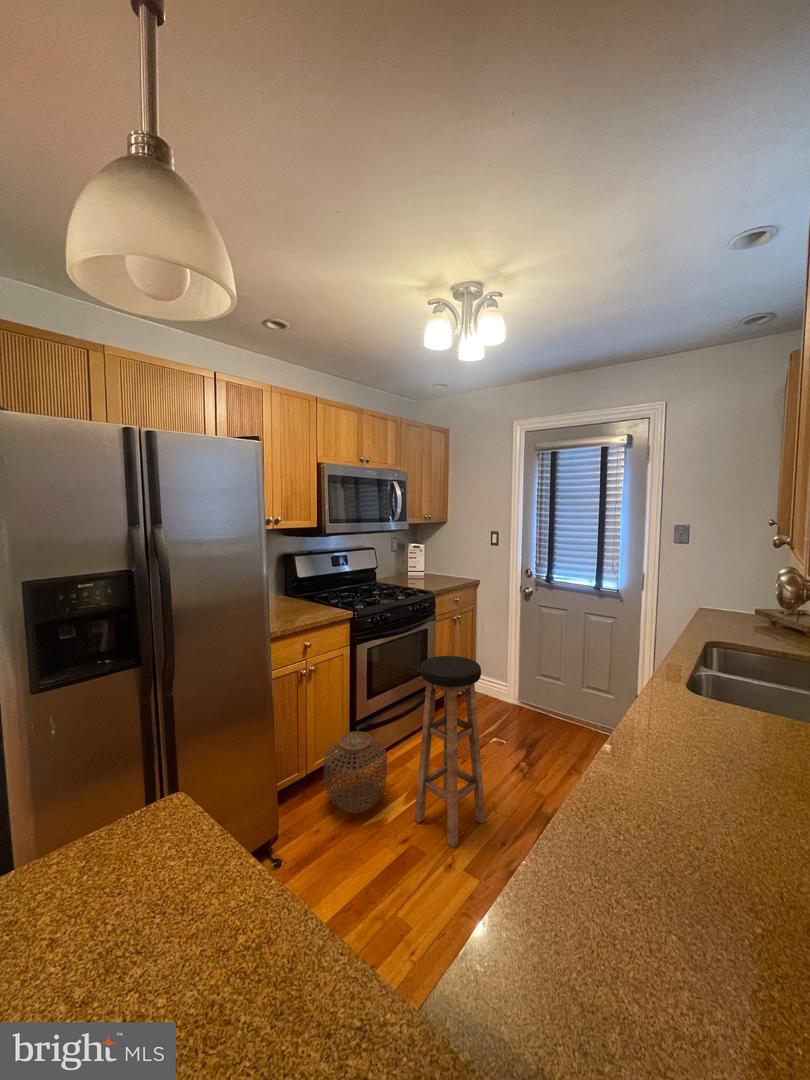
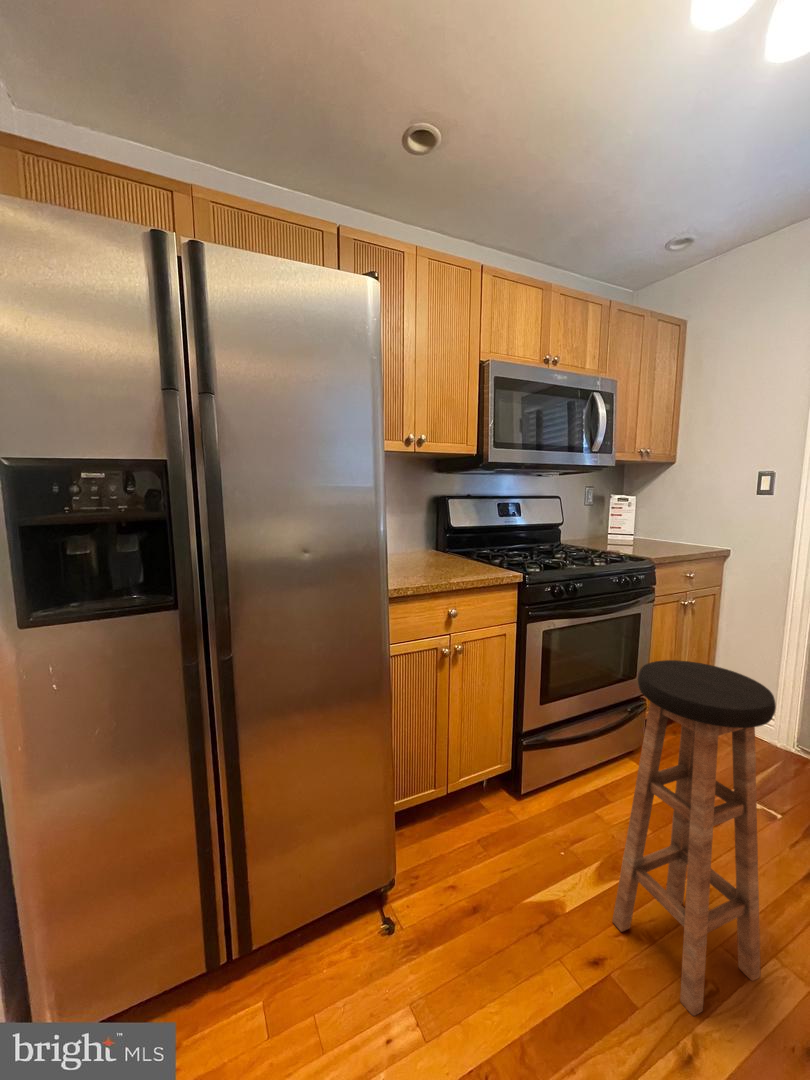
woven basket: present [324,731,387,813] -> none [469,750,567,876]

